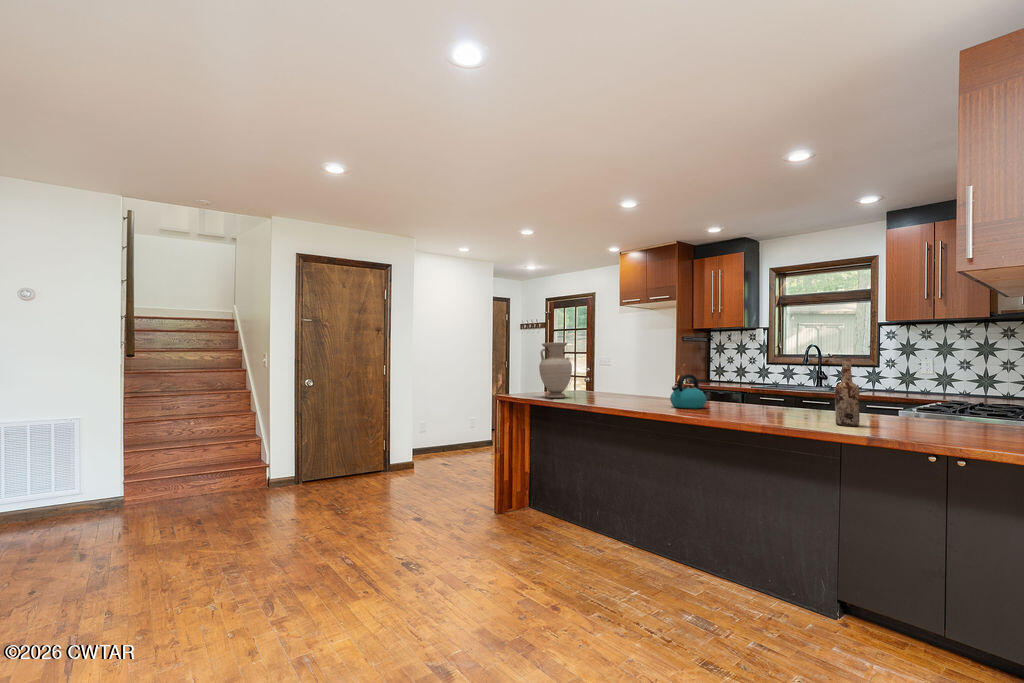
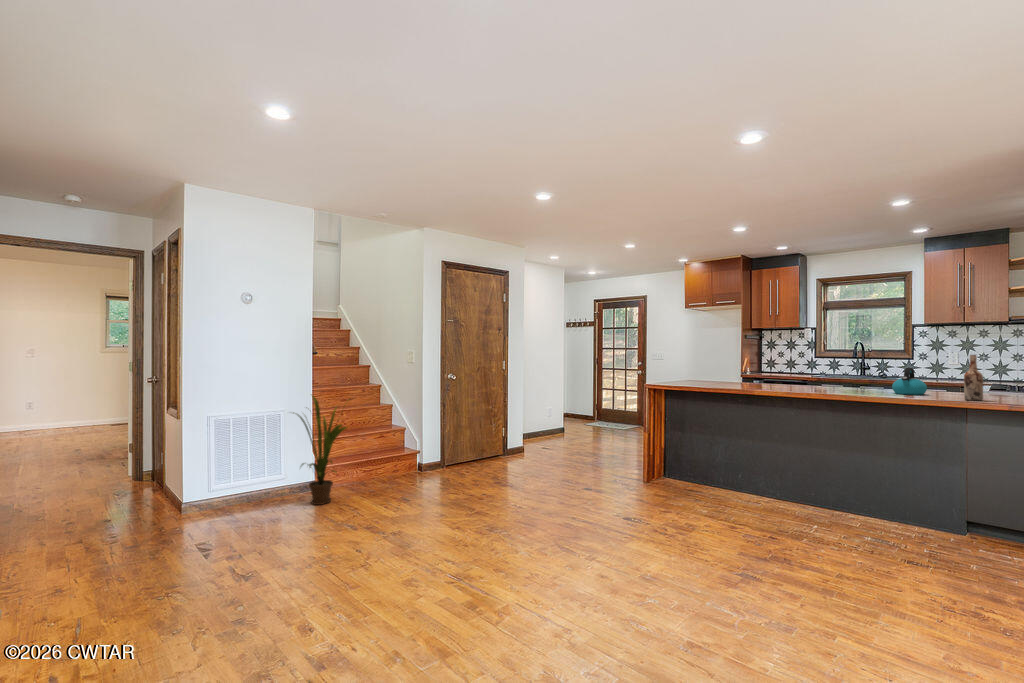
vase: present [539,342,572,398] -> none [687,342,715,387]
kettle: present [670,374,707,409] -> present [892,368,927,395]
house plant: none [55,398,141,526] -> present [297,395,346,505]

